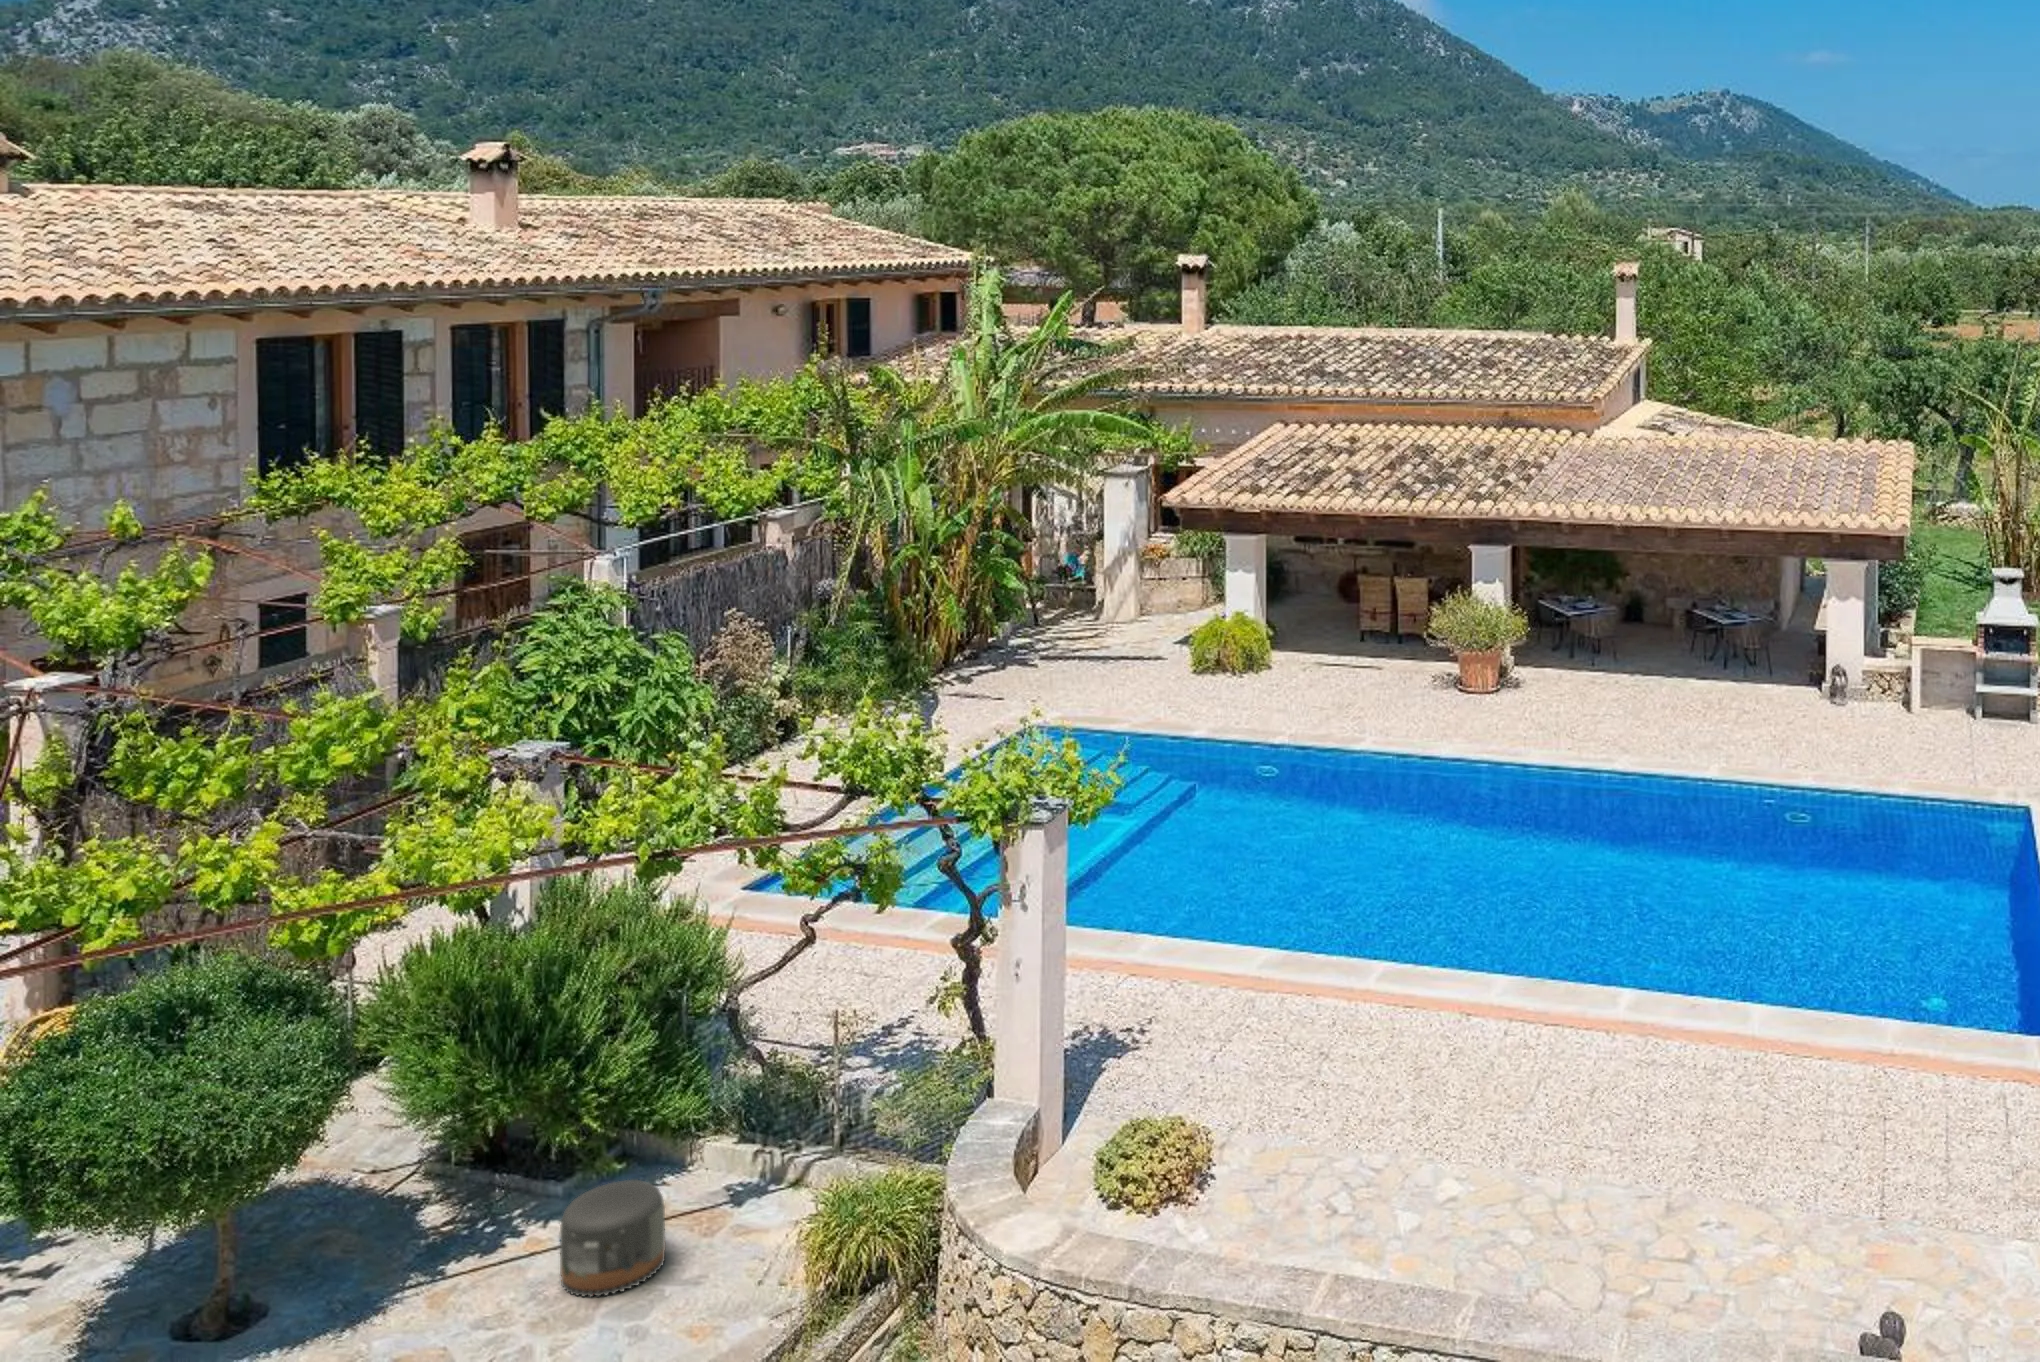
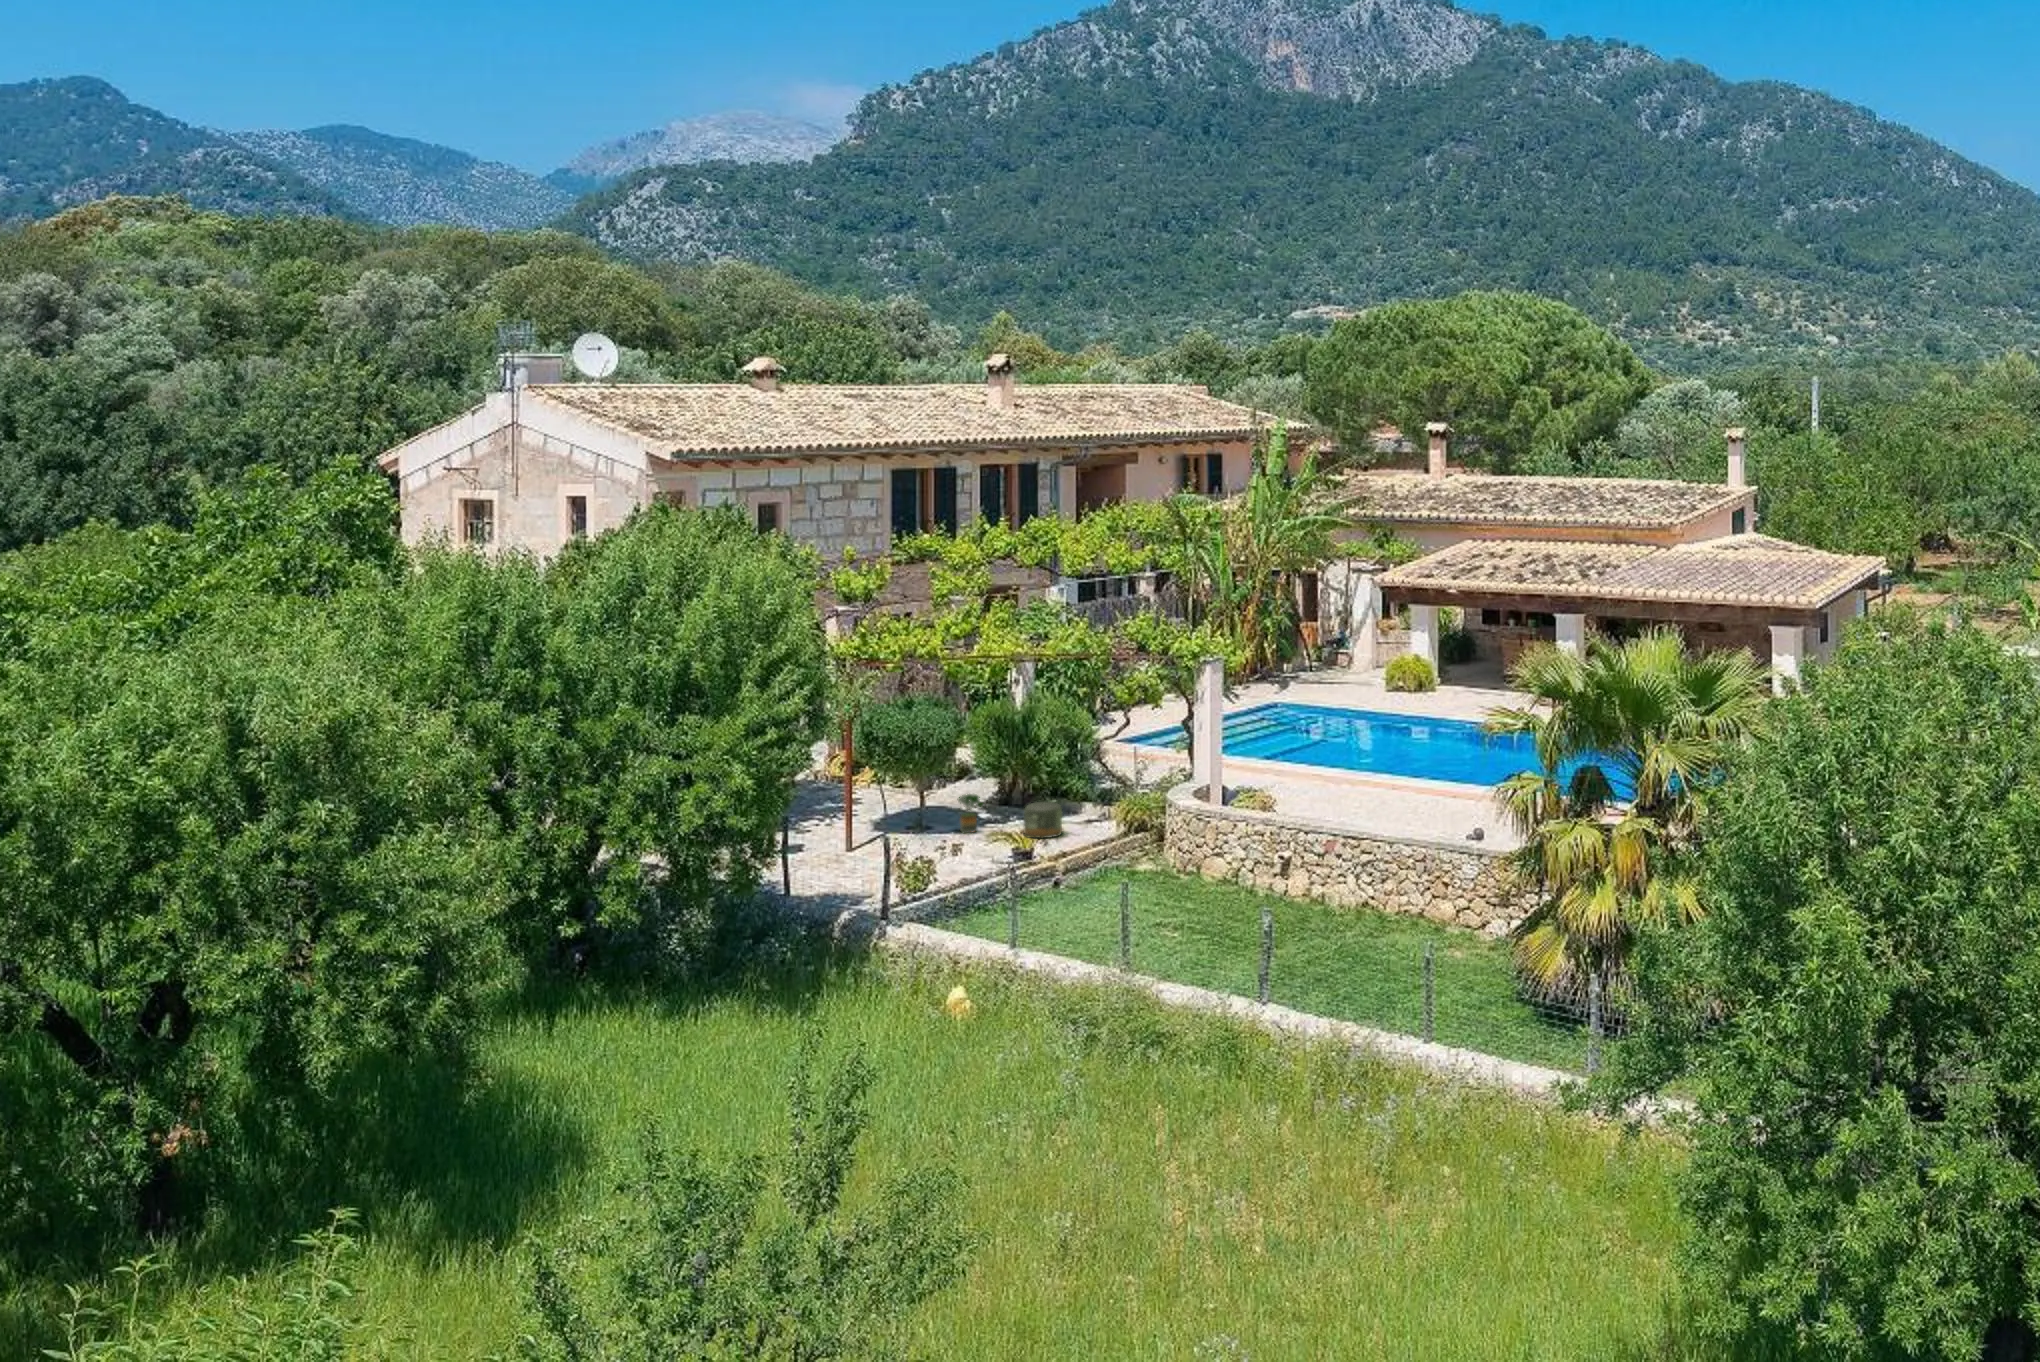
potted tree: none [363,1195,443,1312] -> present [957,794,983,833]

